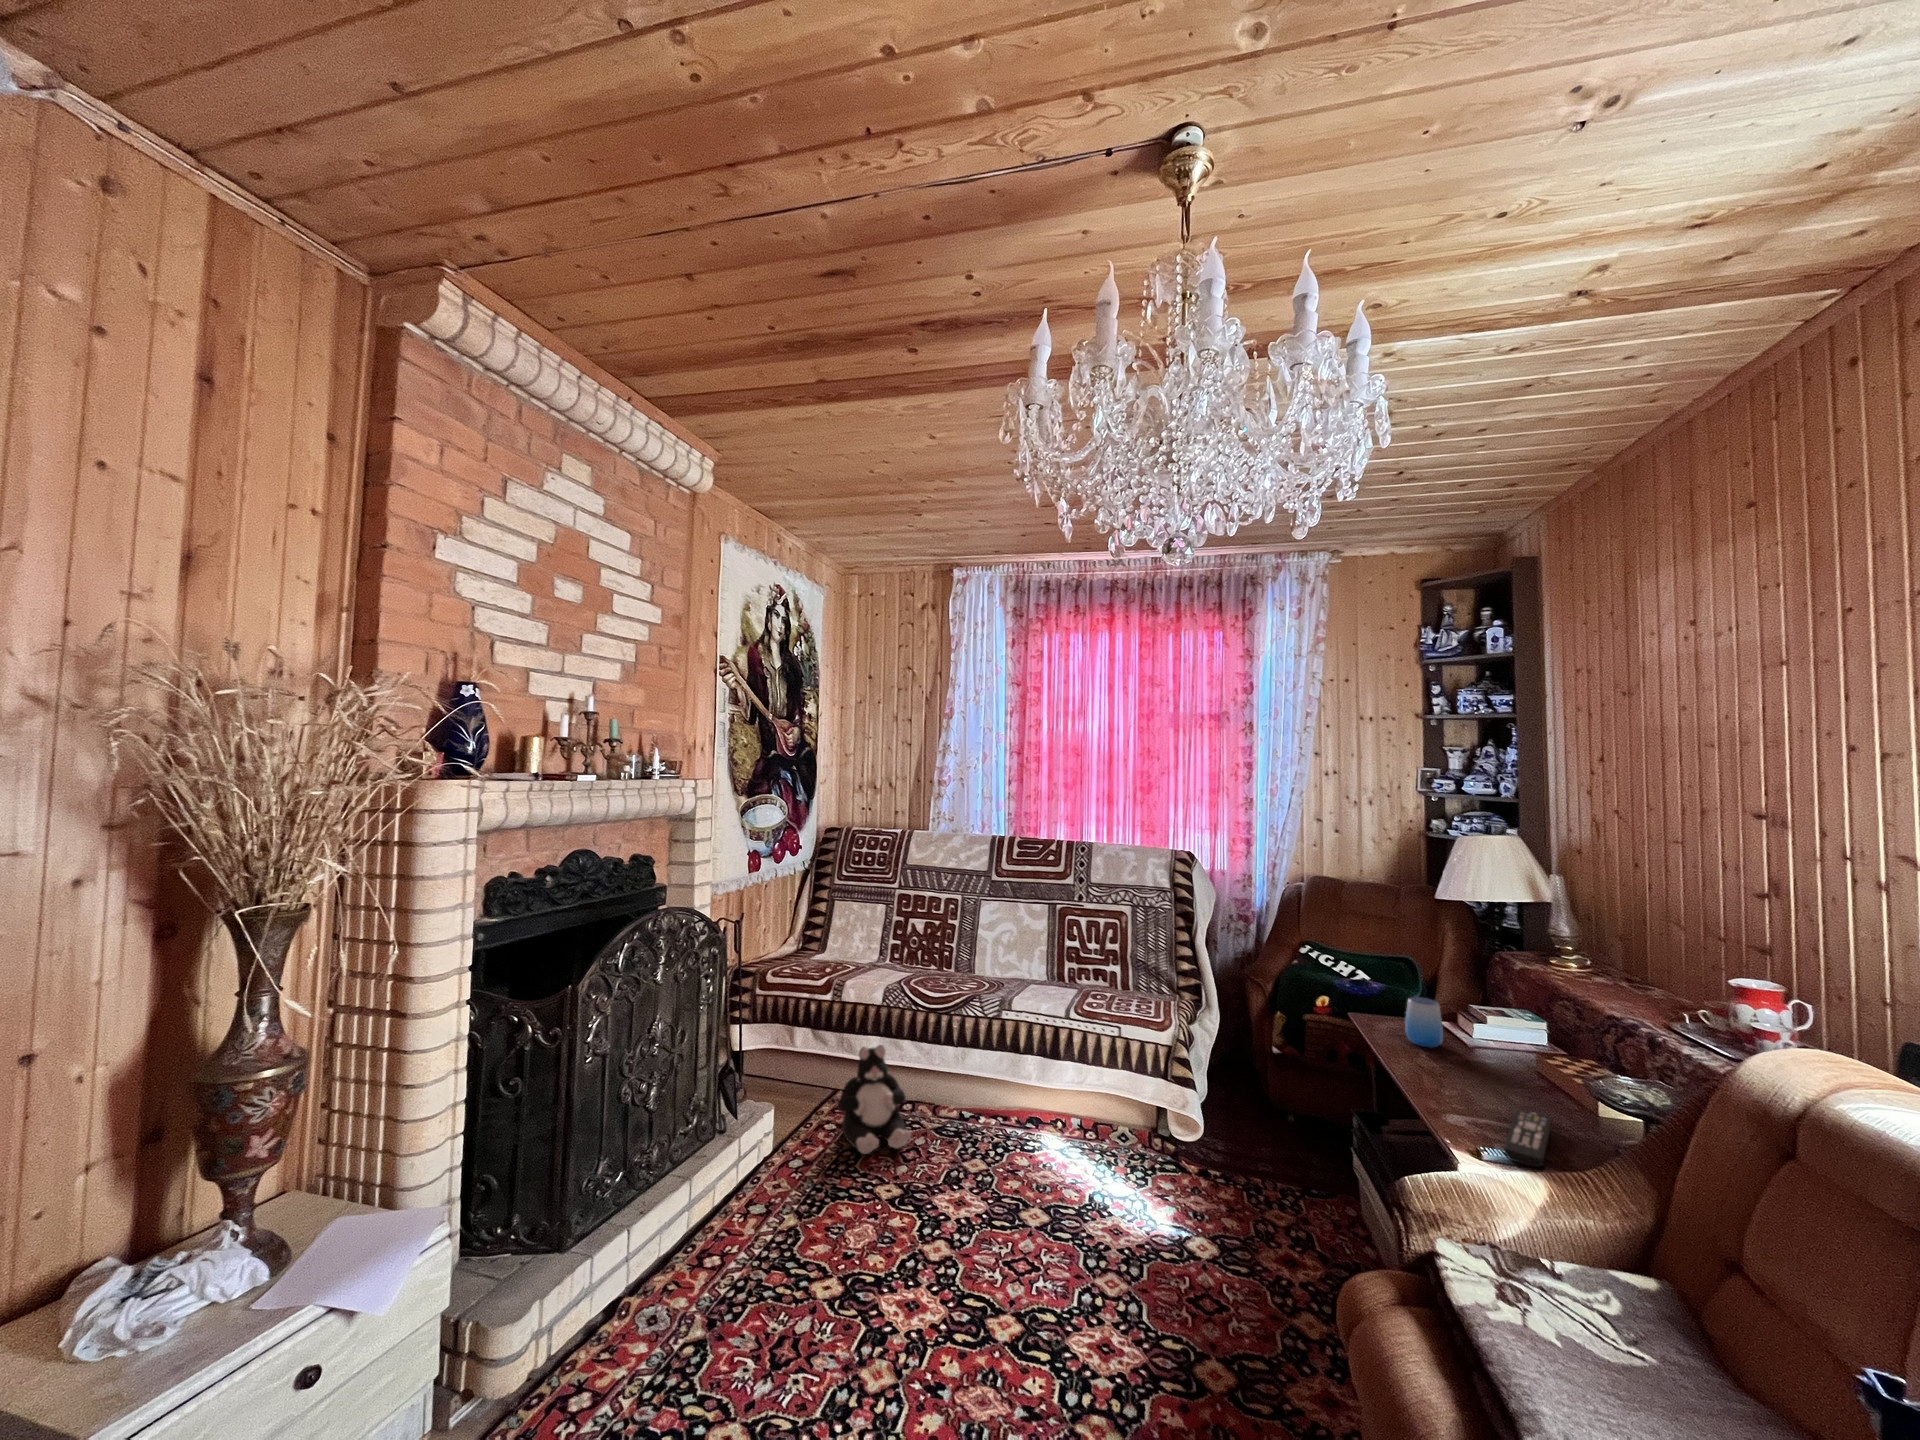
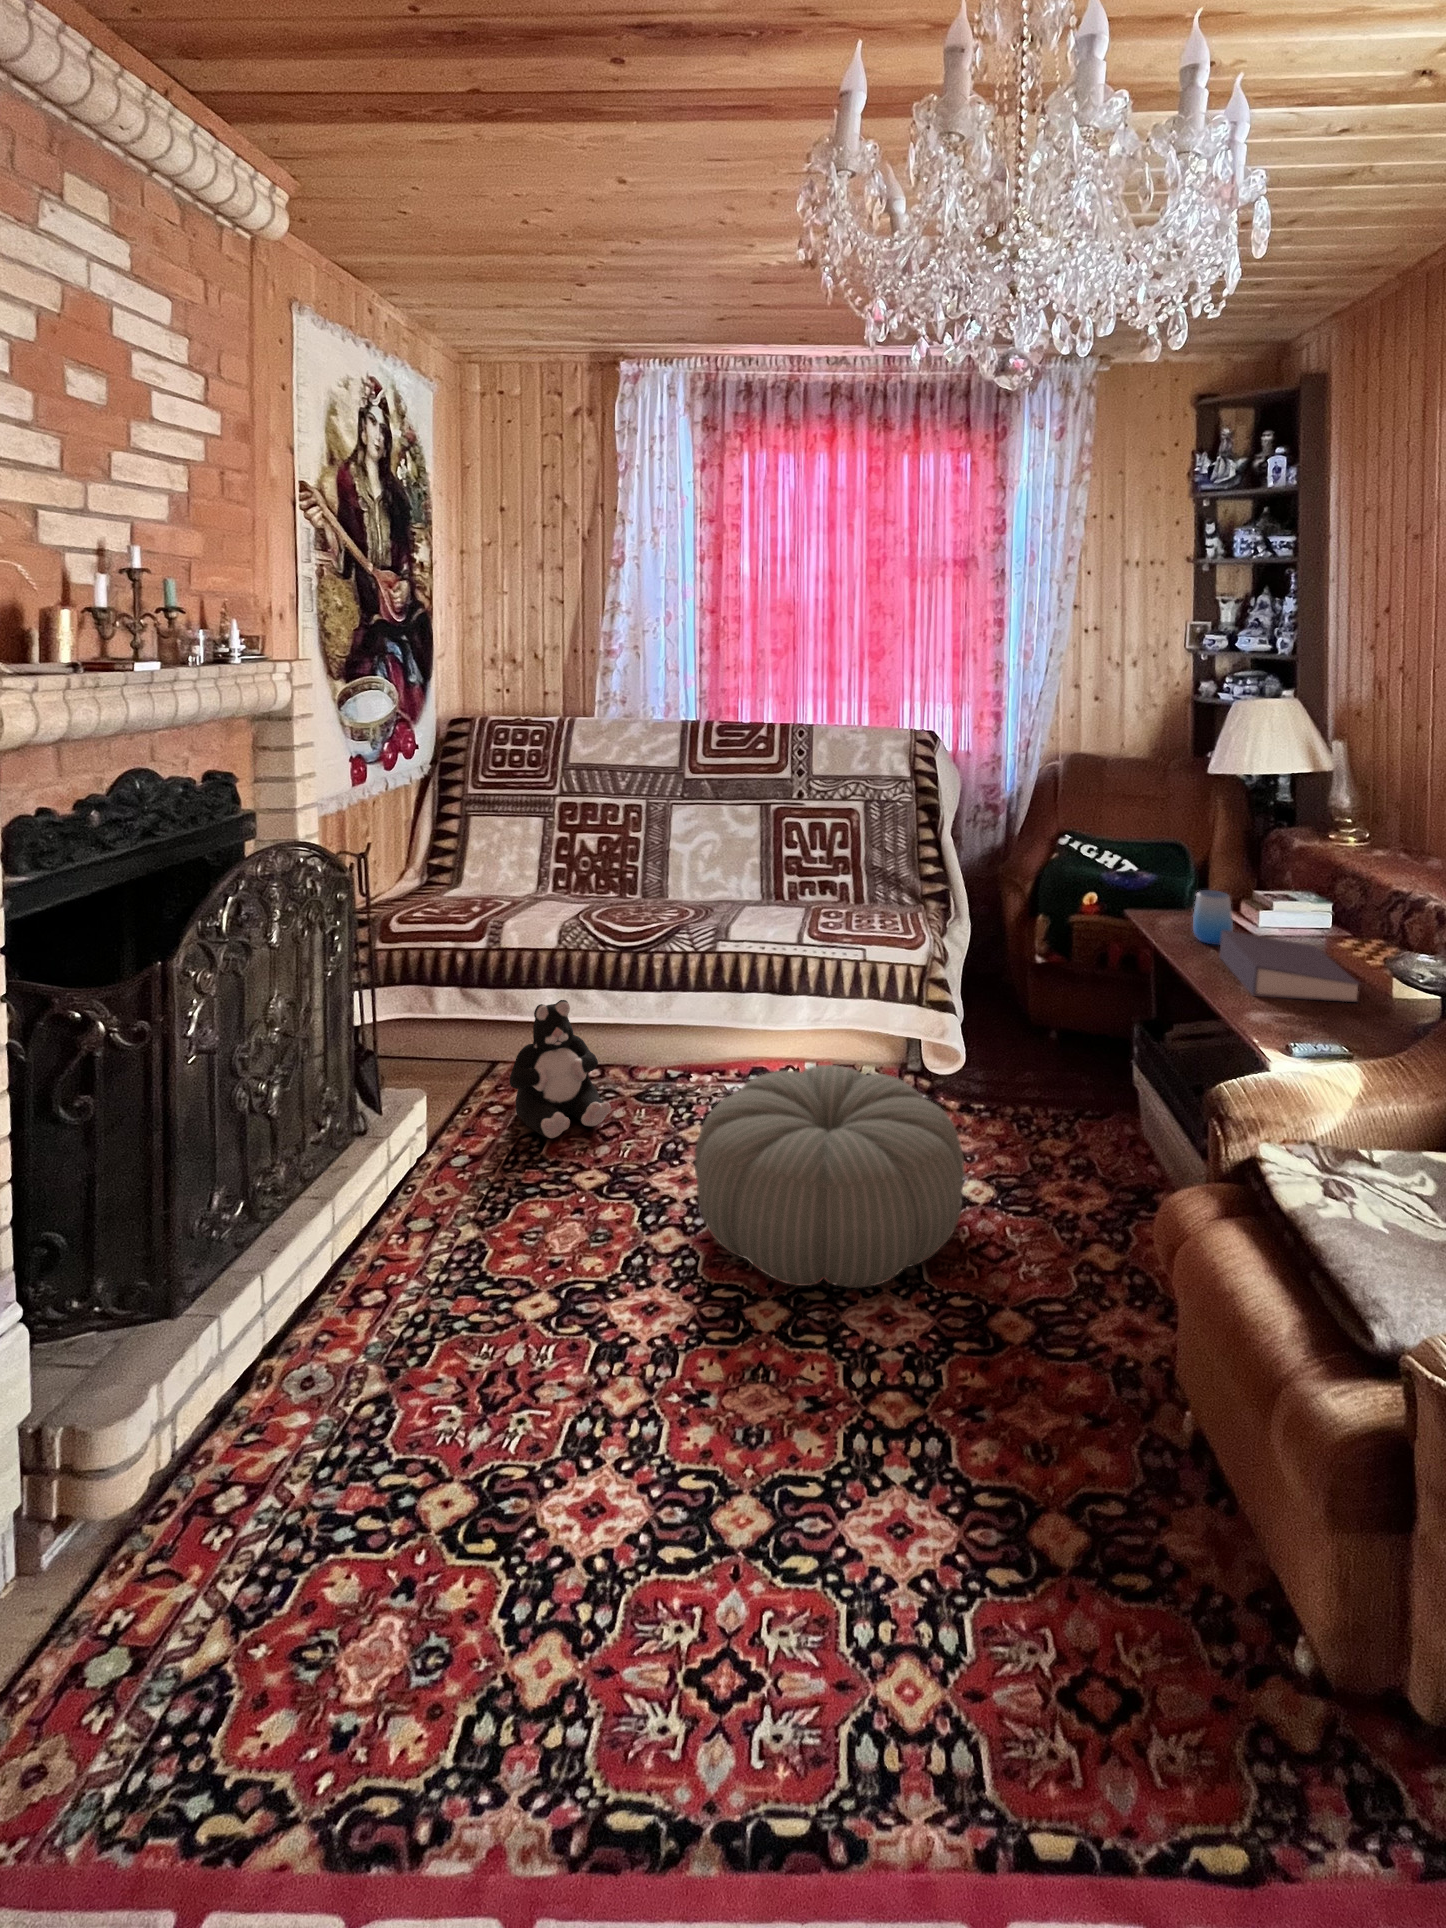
book: none [1428,1034,1562,1113] -> present [1220,930,1359,1002]
remote control: present [1504,1109,1552,1167] -> none [1314,1002,1354,1062]
pouf: none [960,1119,1186,1316] -> present [695,1065,964,1288]

